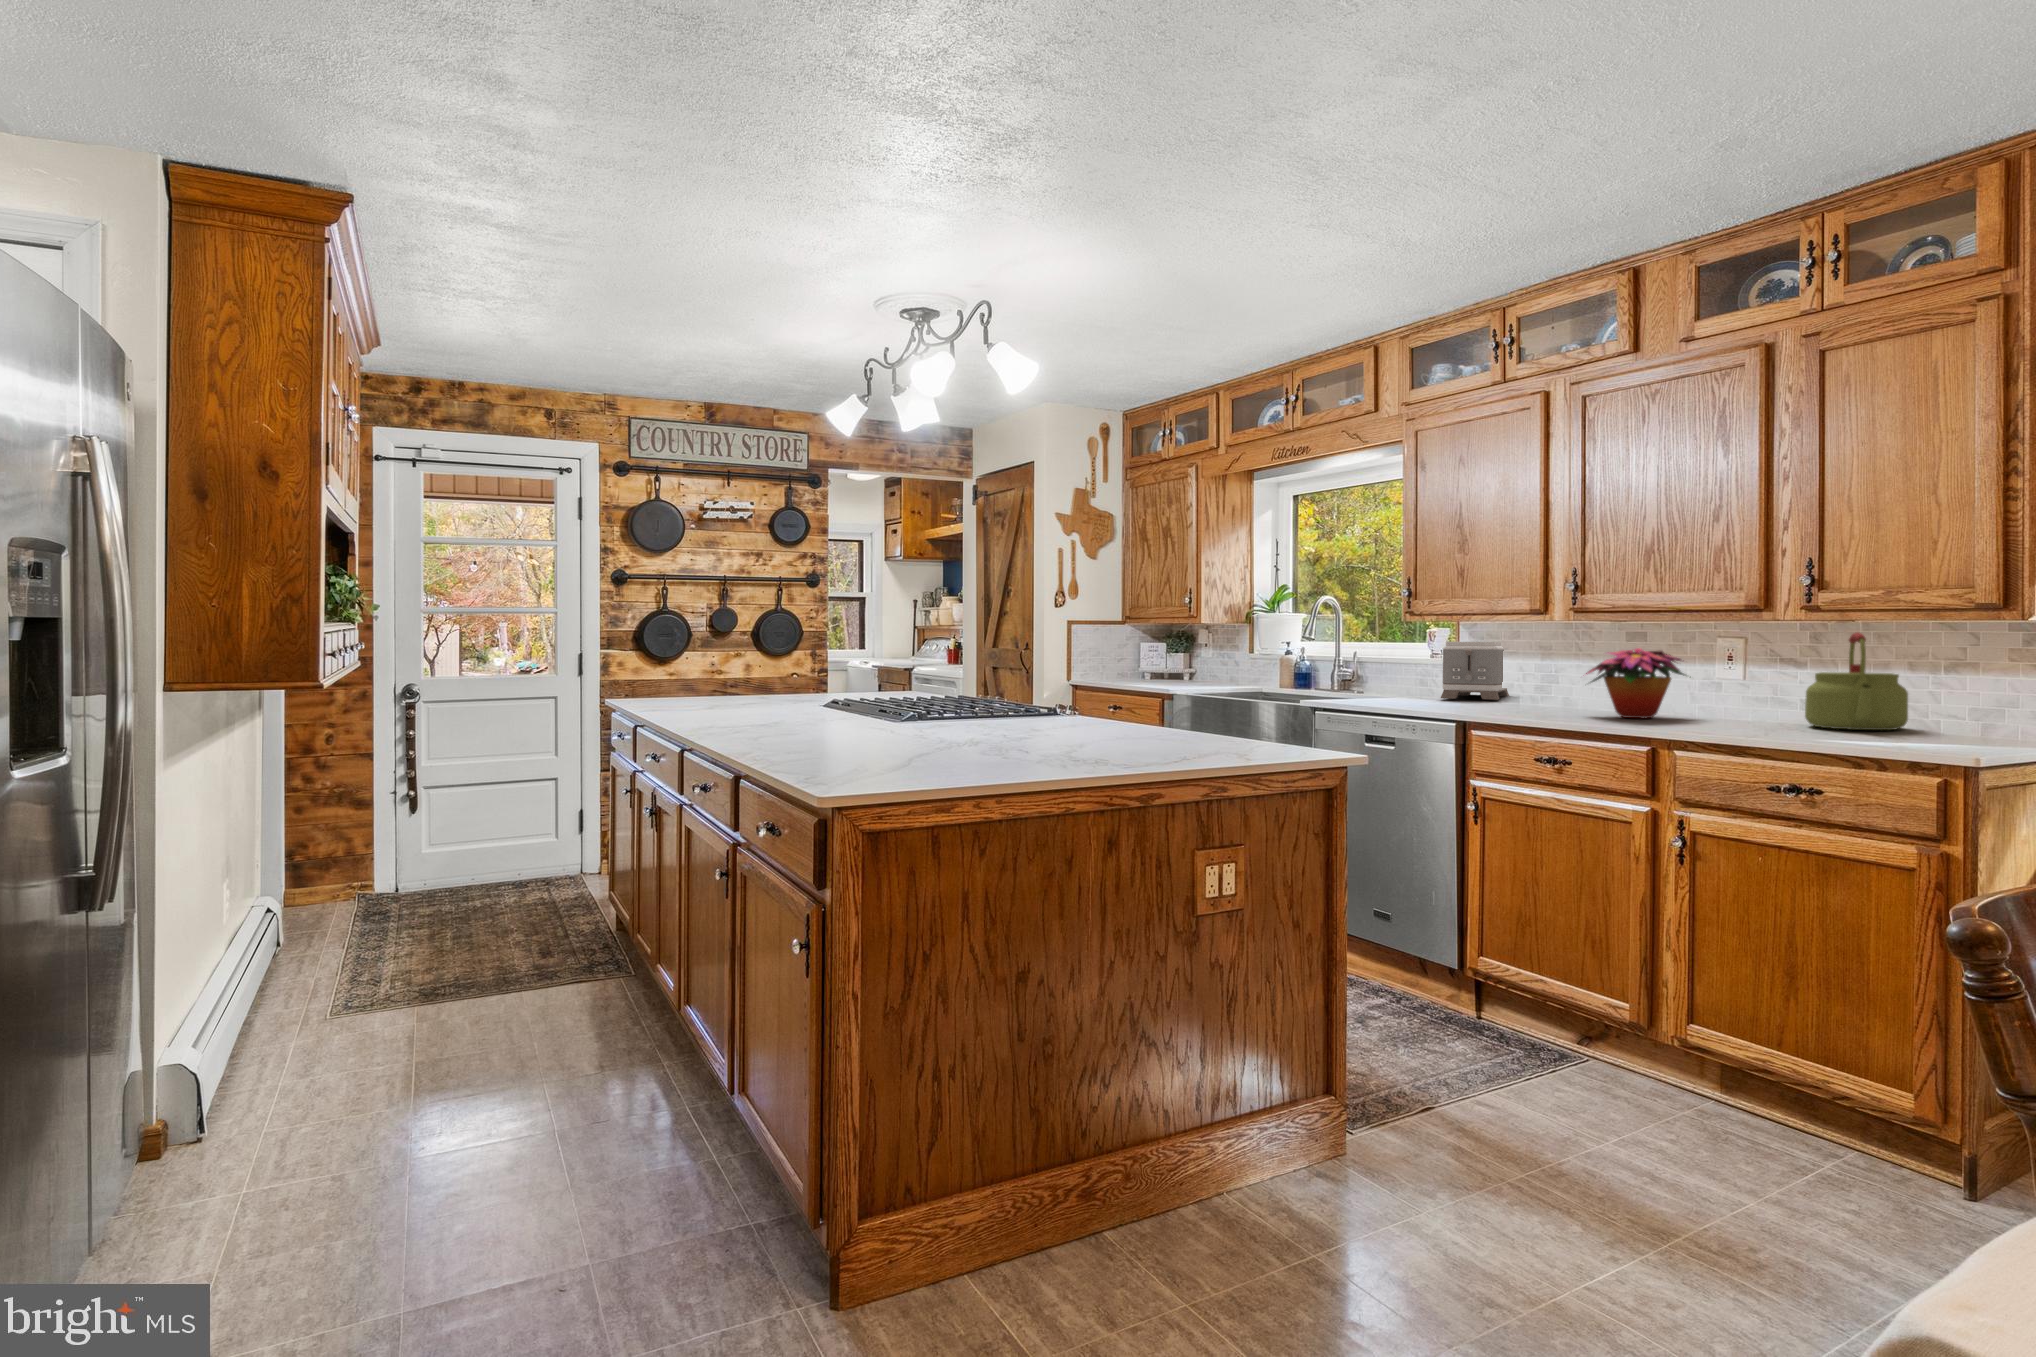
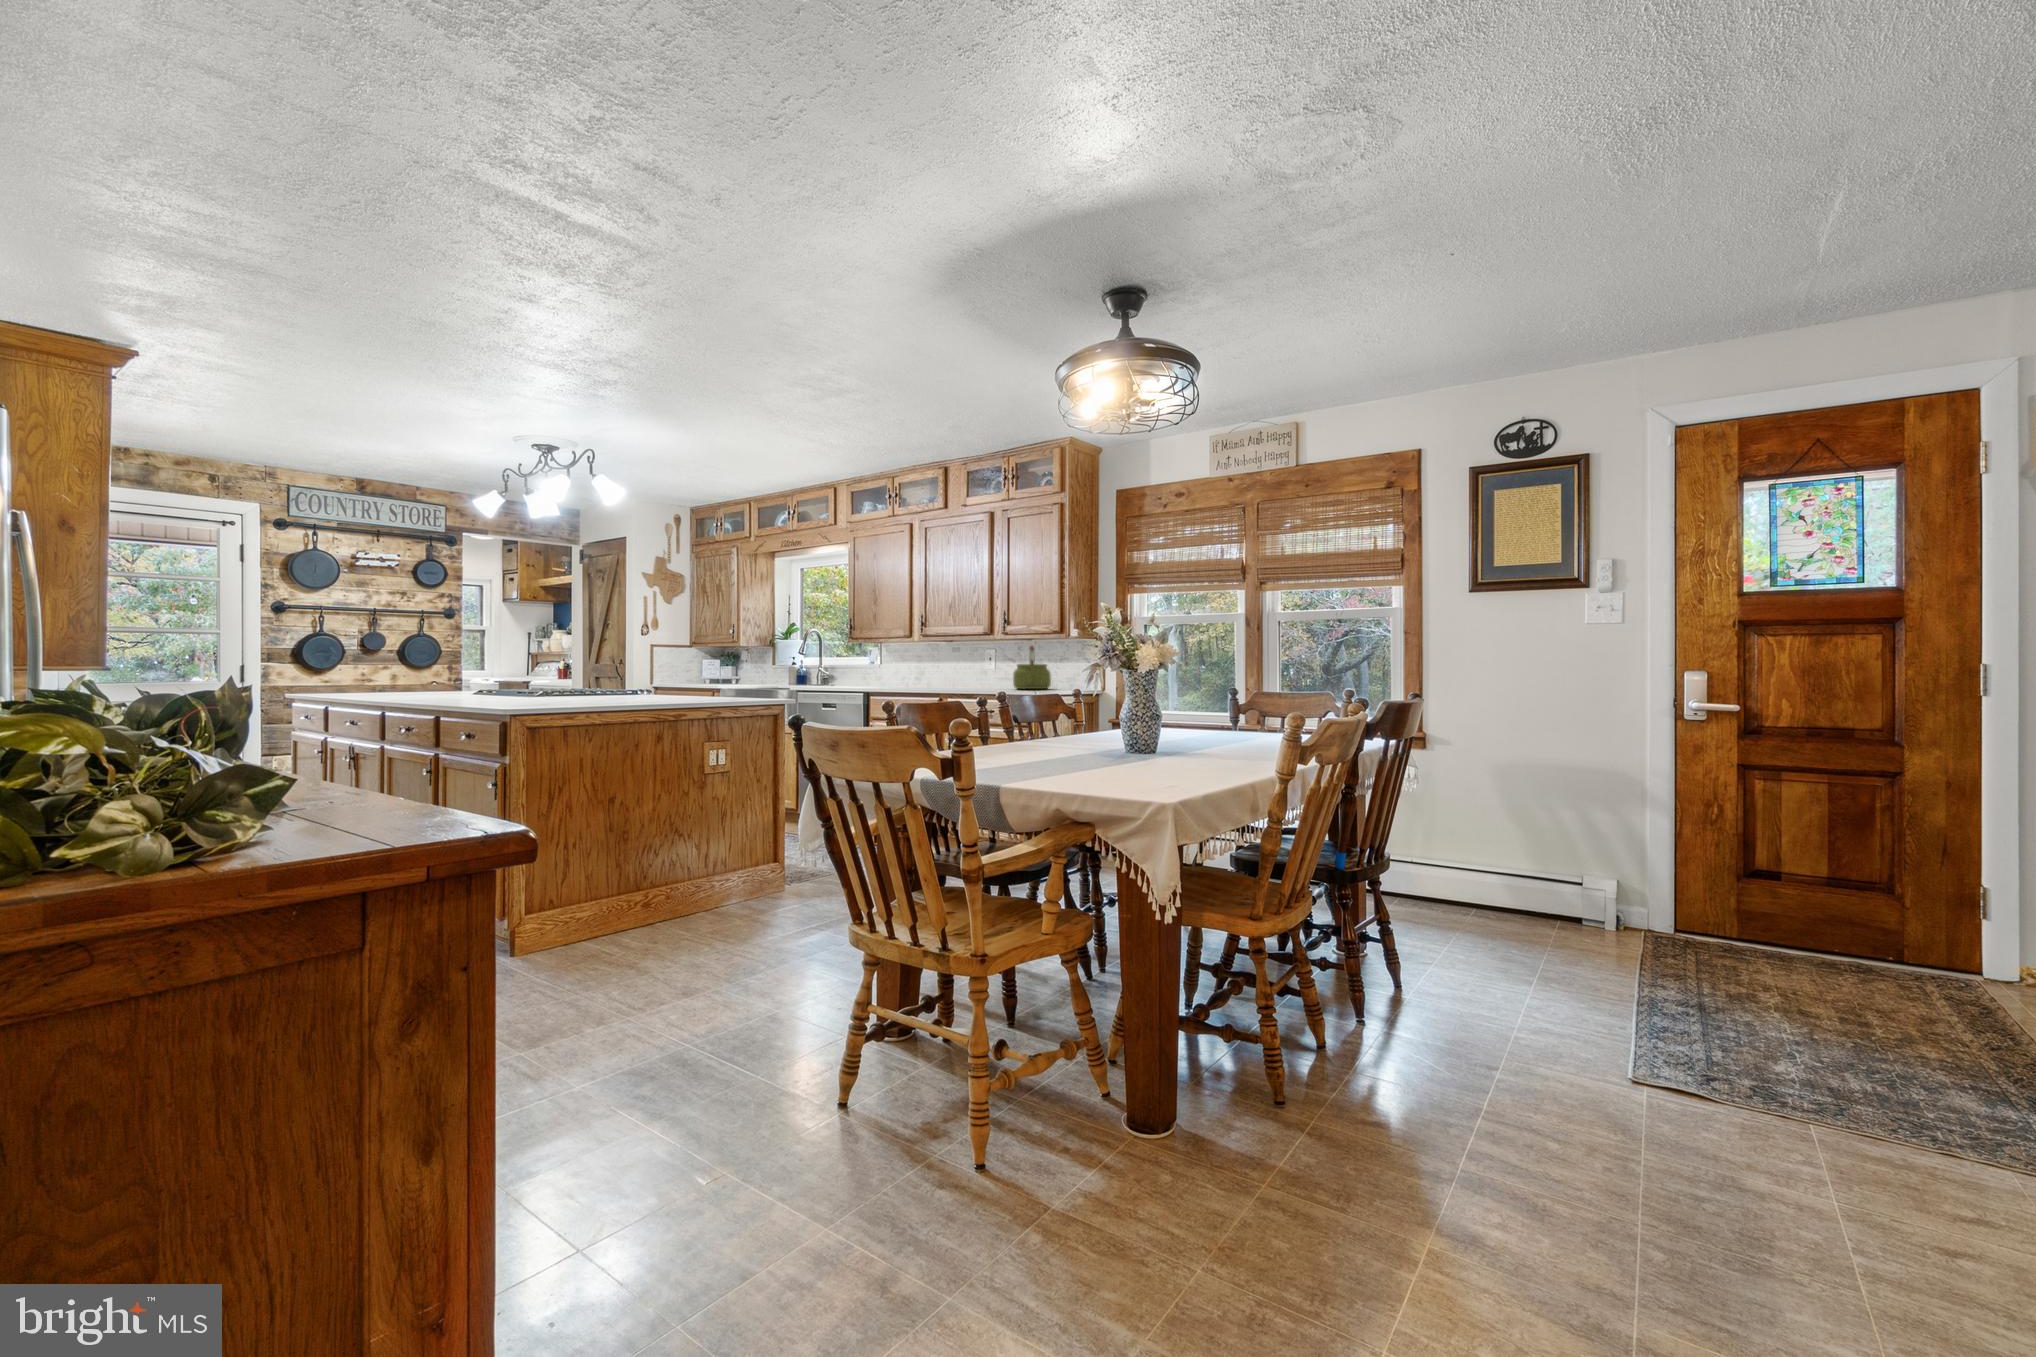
toaster: present [1441,642,1509,700] -> none [870,654,911,686]
flower arrangement: present [1586,648,1685,718] -> none [923,654,977,689]

